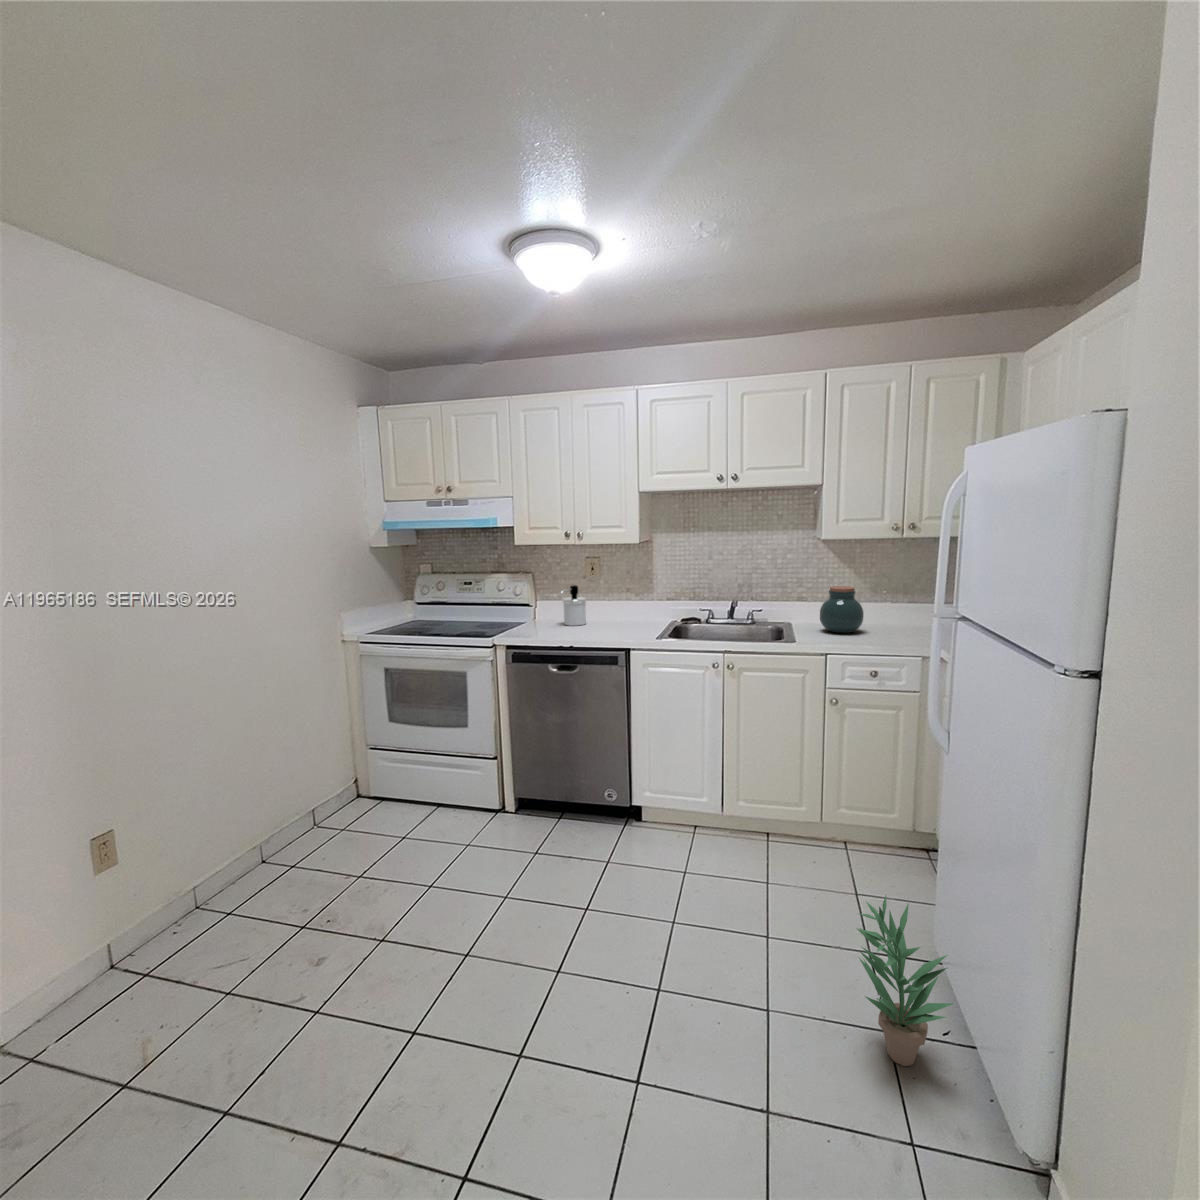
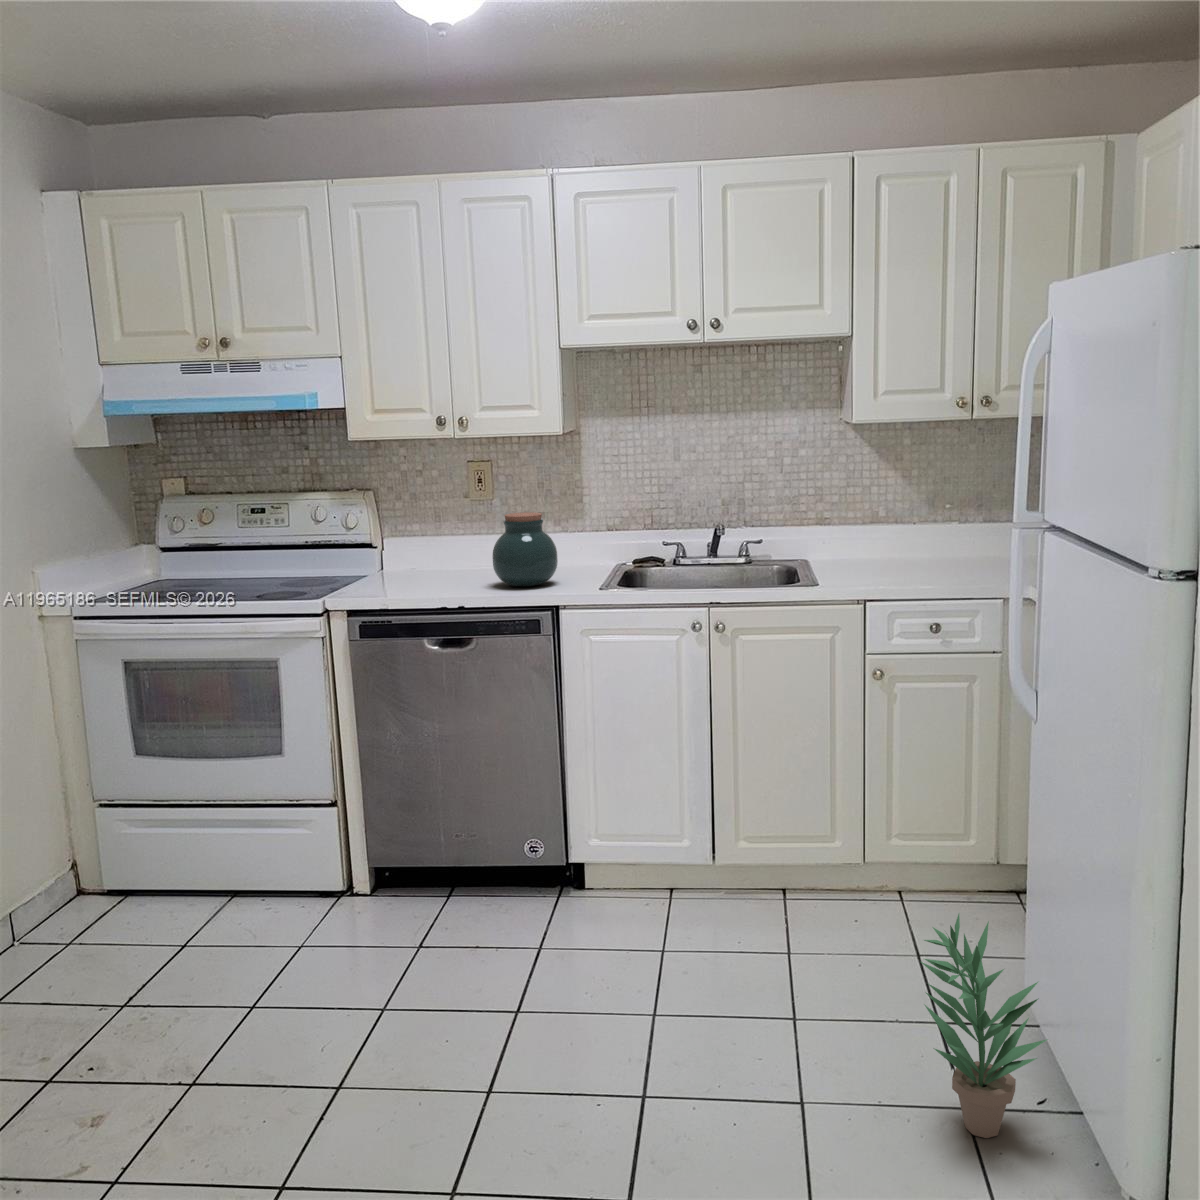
soap dispenser: present [560,585,586,626] -> none [427,509,471,577]
jar: present [820,586,864,633] -> present [492,513,558,587]

